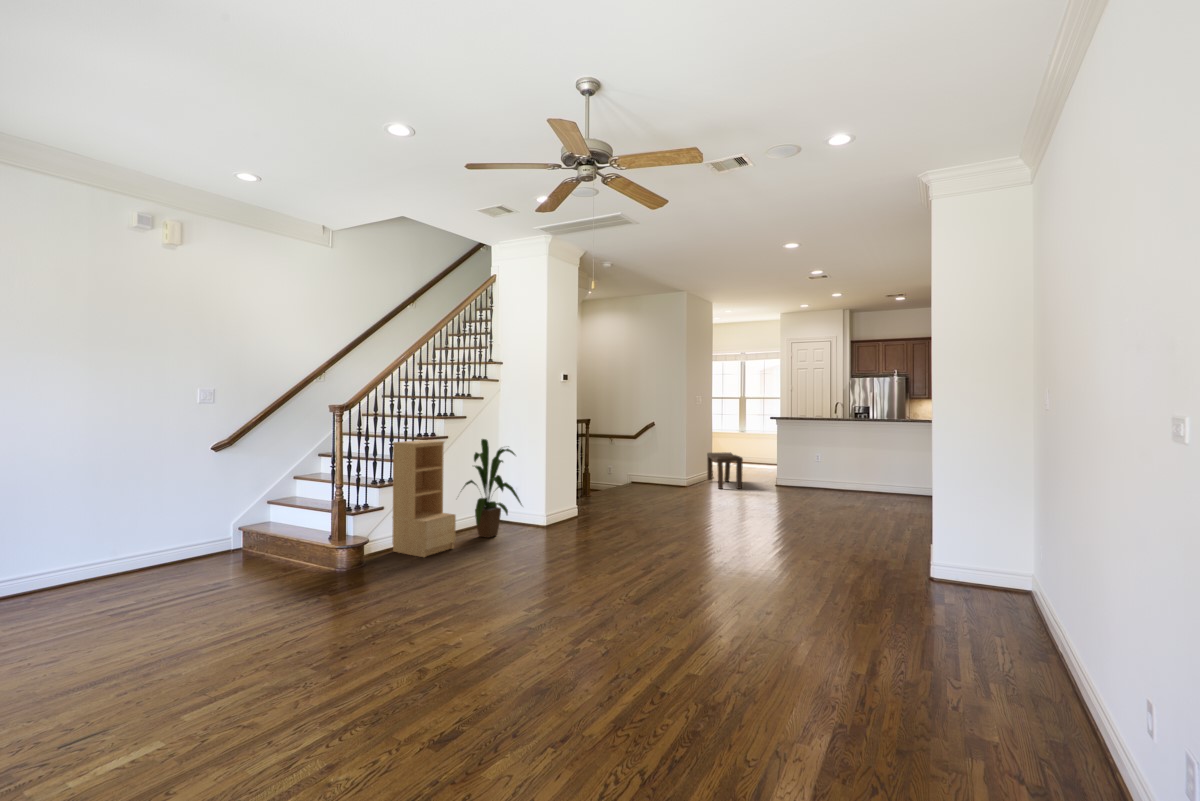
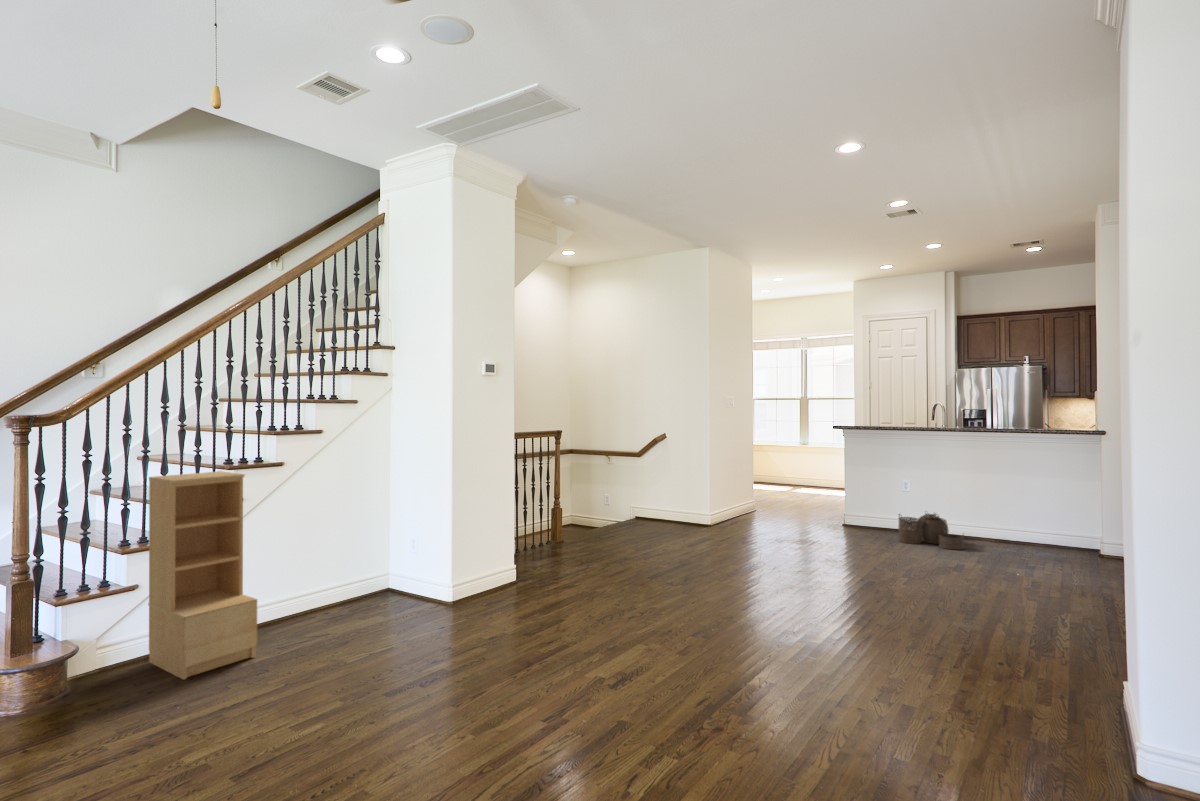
house plant: present [463,439,521,538] -> none [285,469,402,631]
bench: present [707,452,743,489] -> none [744,477,793,532]
woven basket: none [812,474,854,497] -> present [898,514,964,550]

